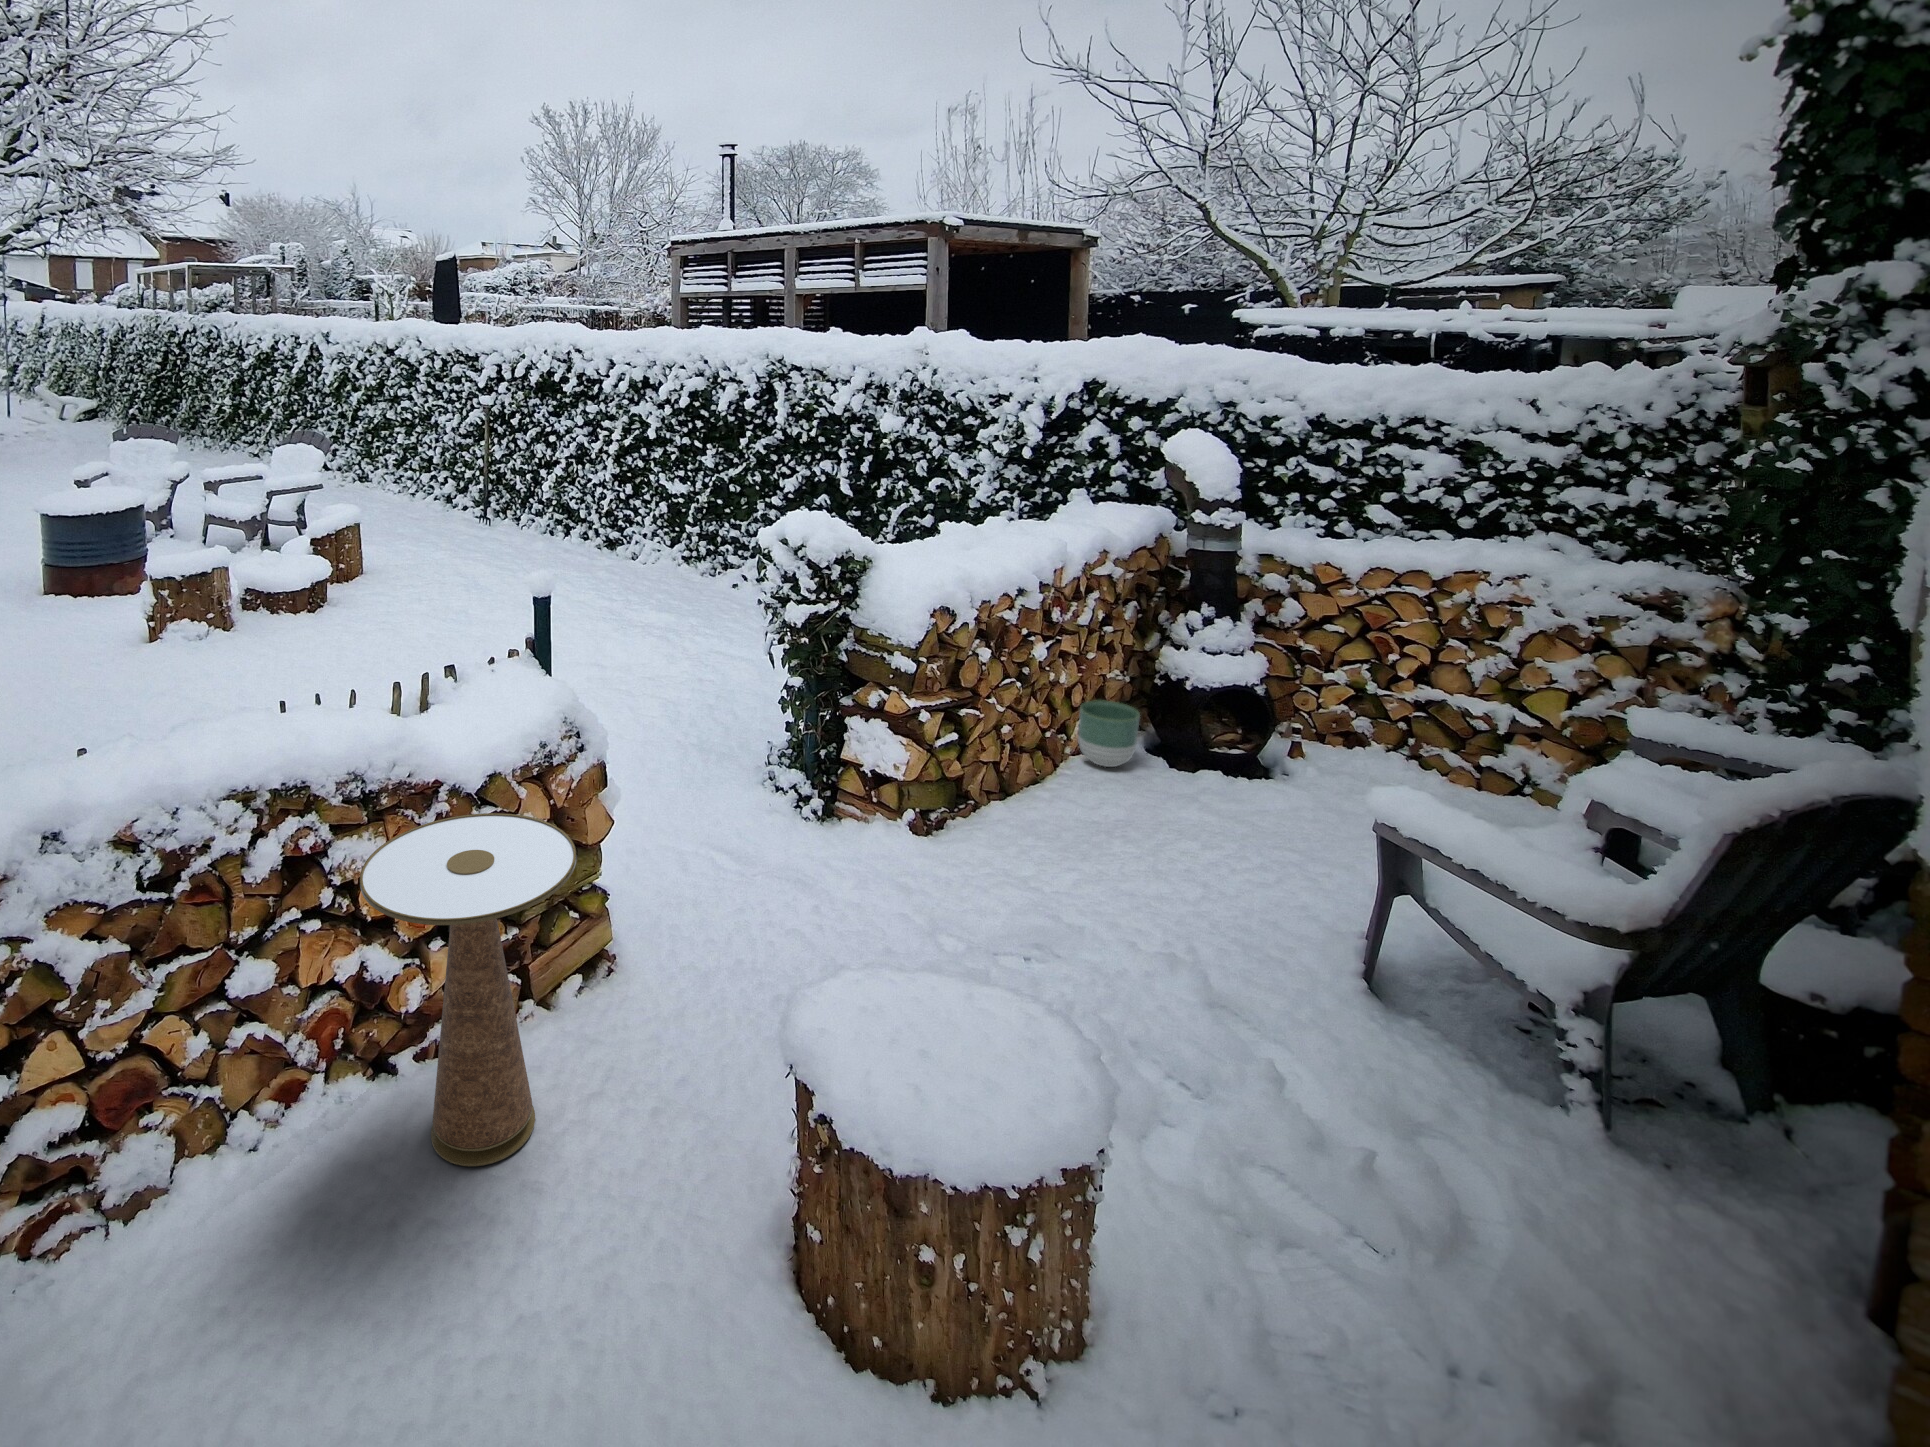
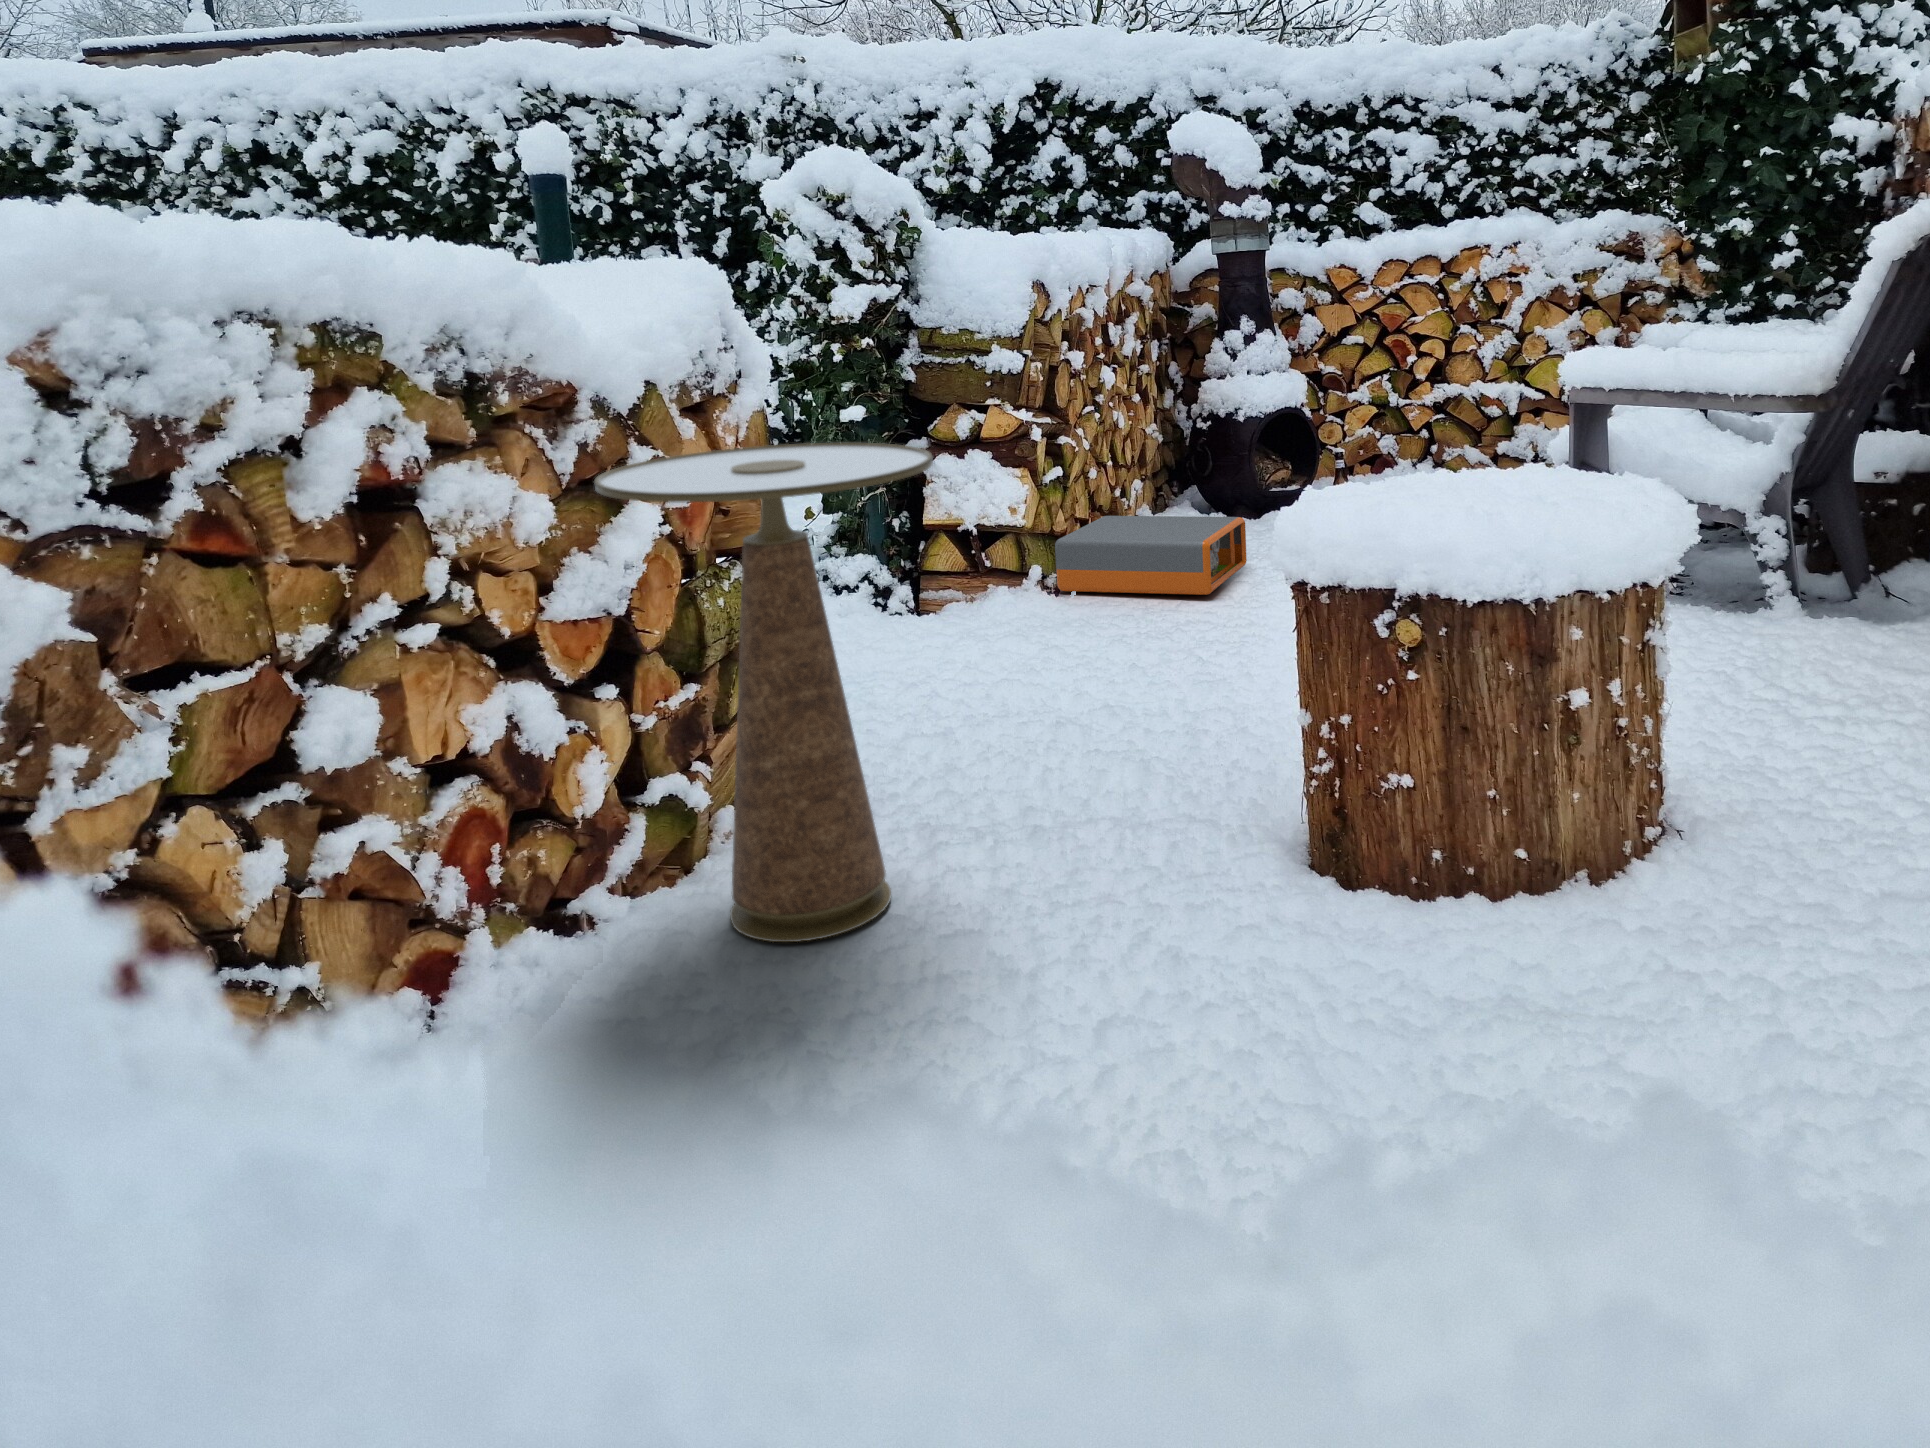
planter: present [1078,700,1140,767] -> none [1147,443,1216,518]
storage box: none [925,772,1094,881] -> present [1055,516,1247,595]

